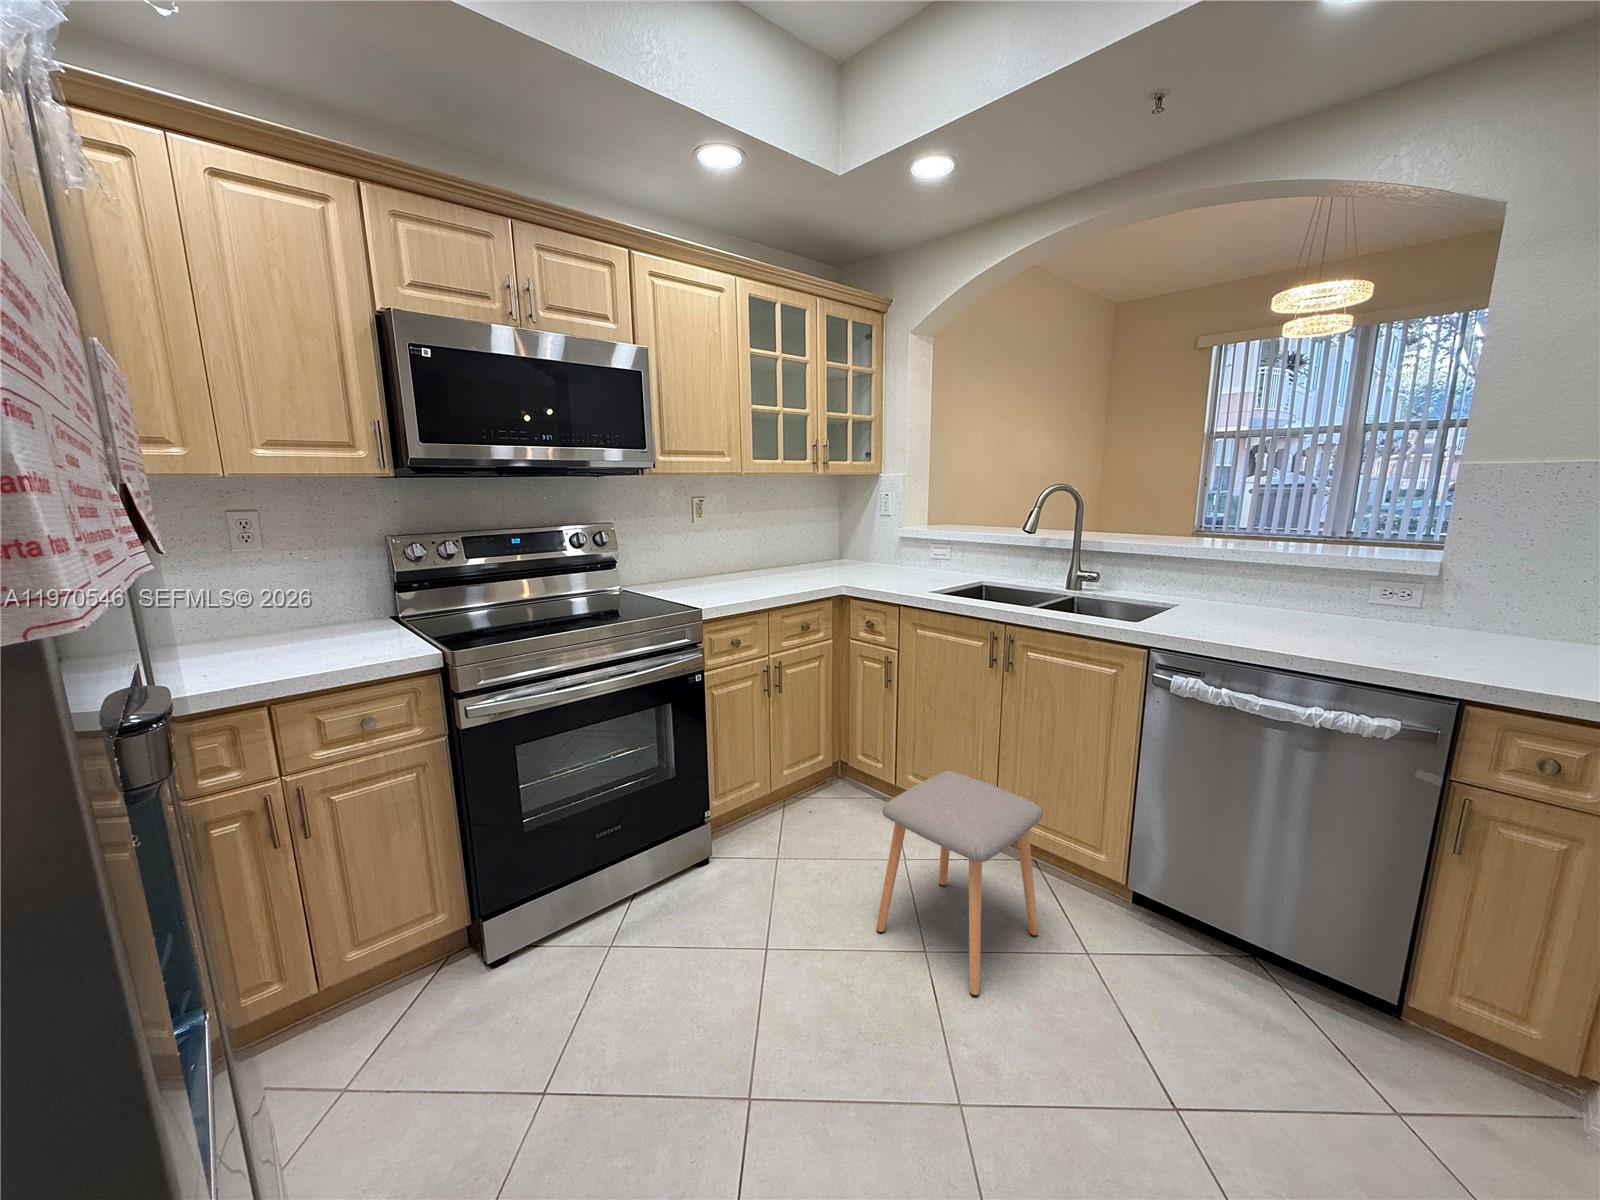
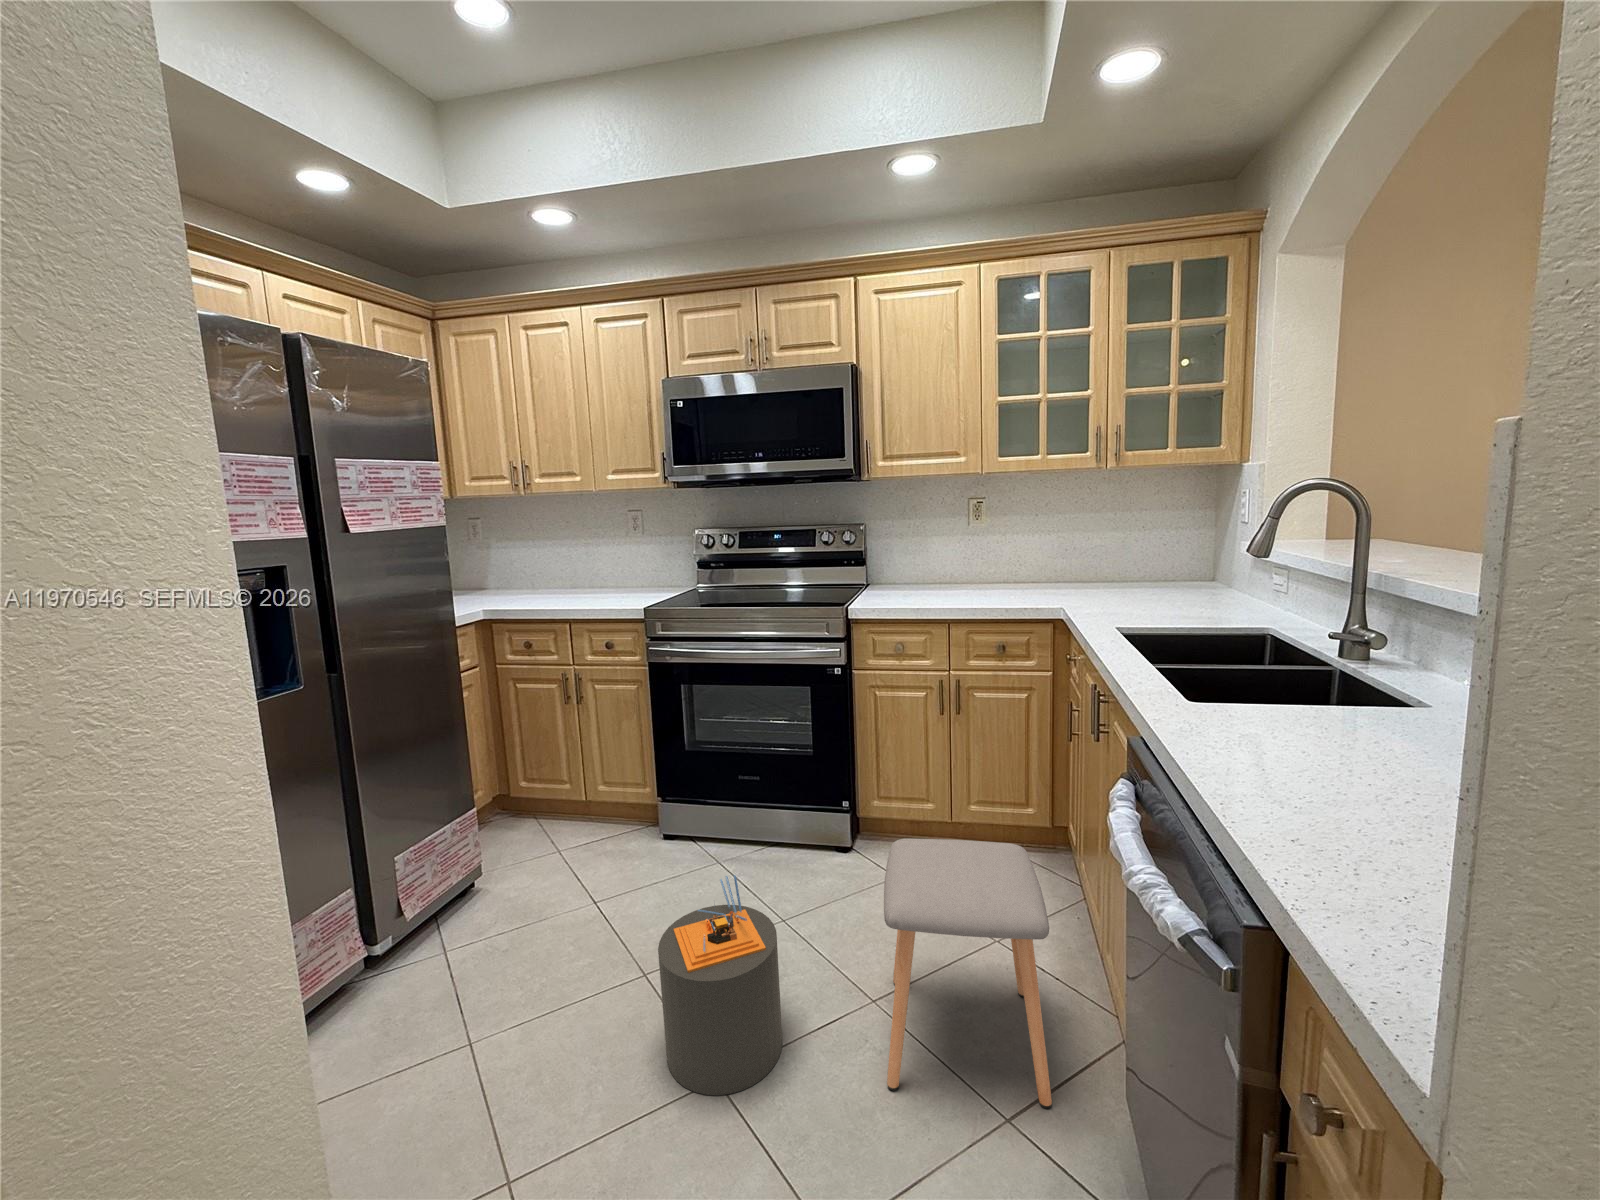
trash can: none [791,894,917,1138] -> present [658,875,782,1095]

